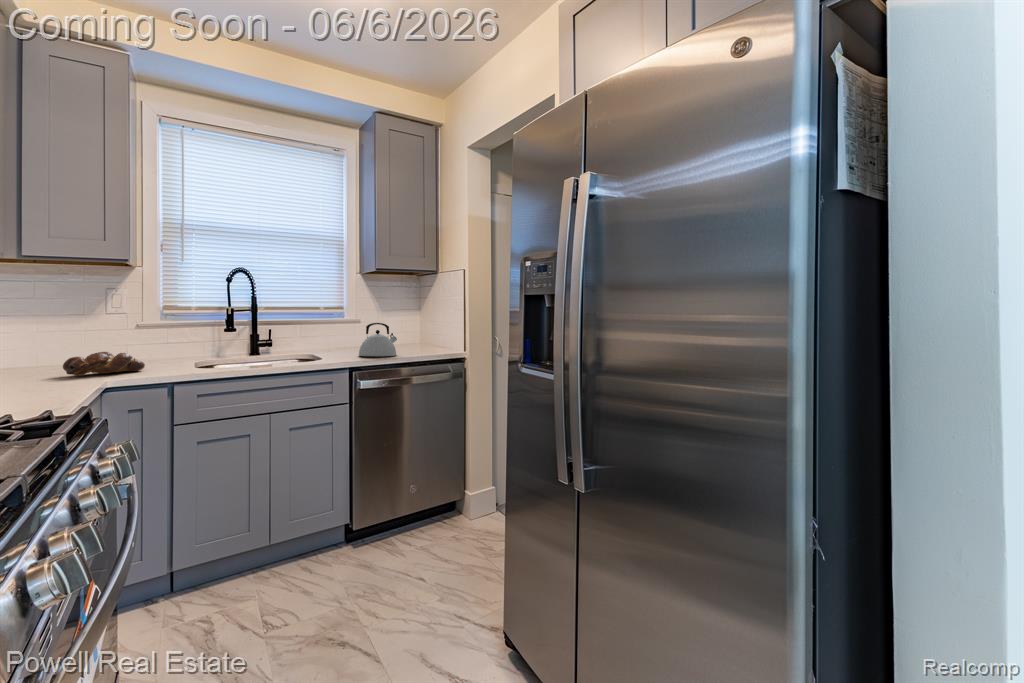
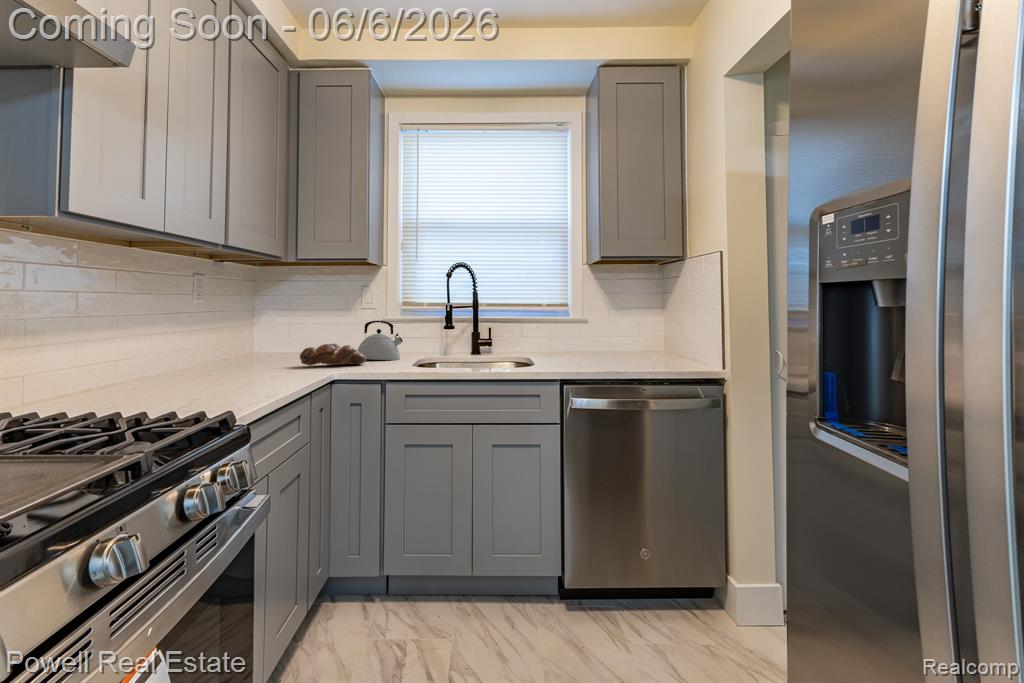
kettle: present [359,323,397,356] -> present [358,321,403,360]

